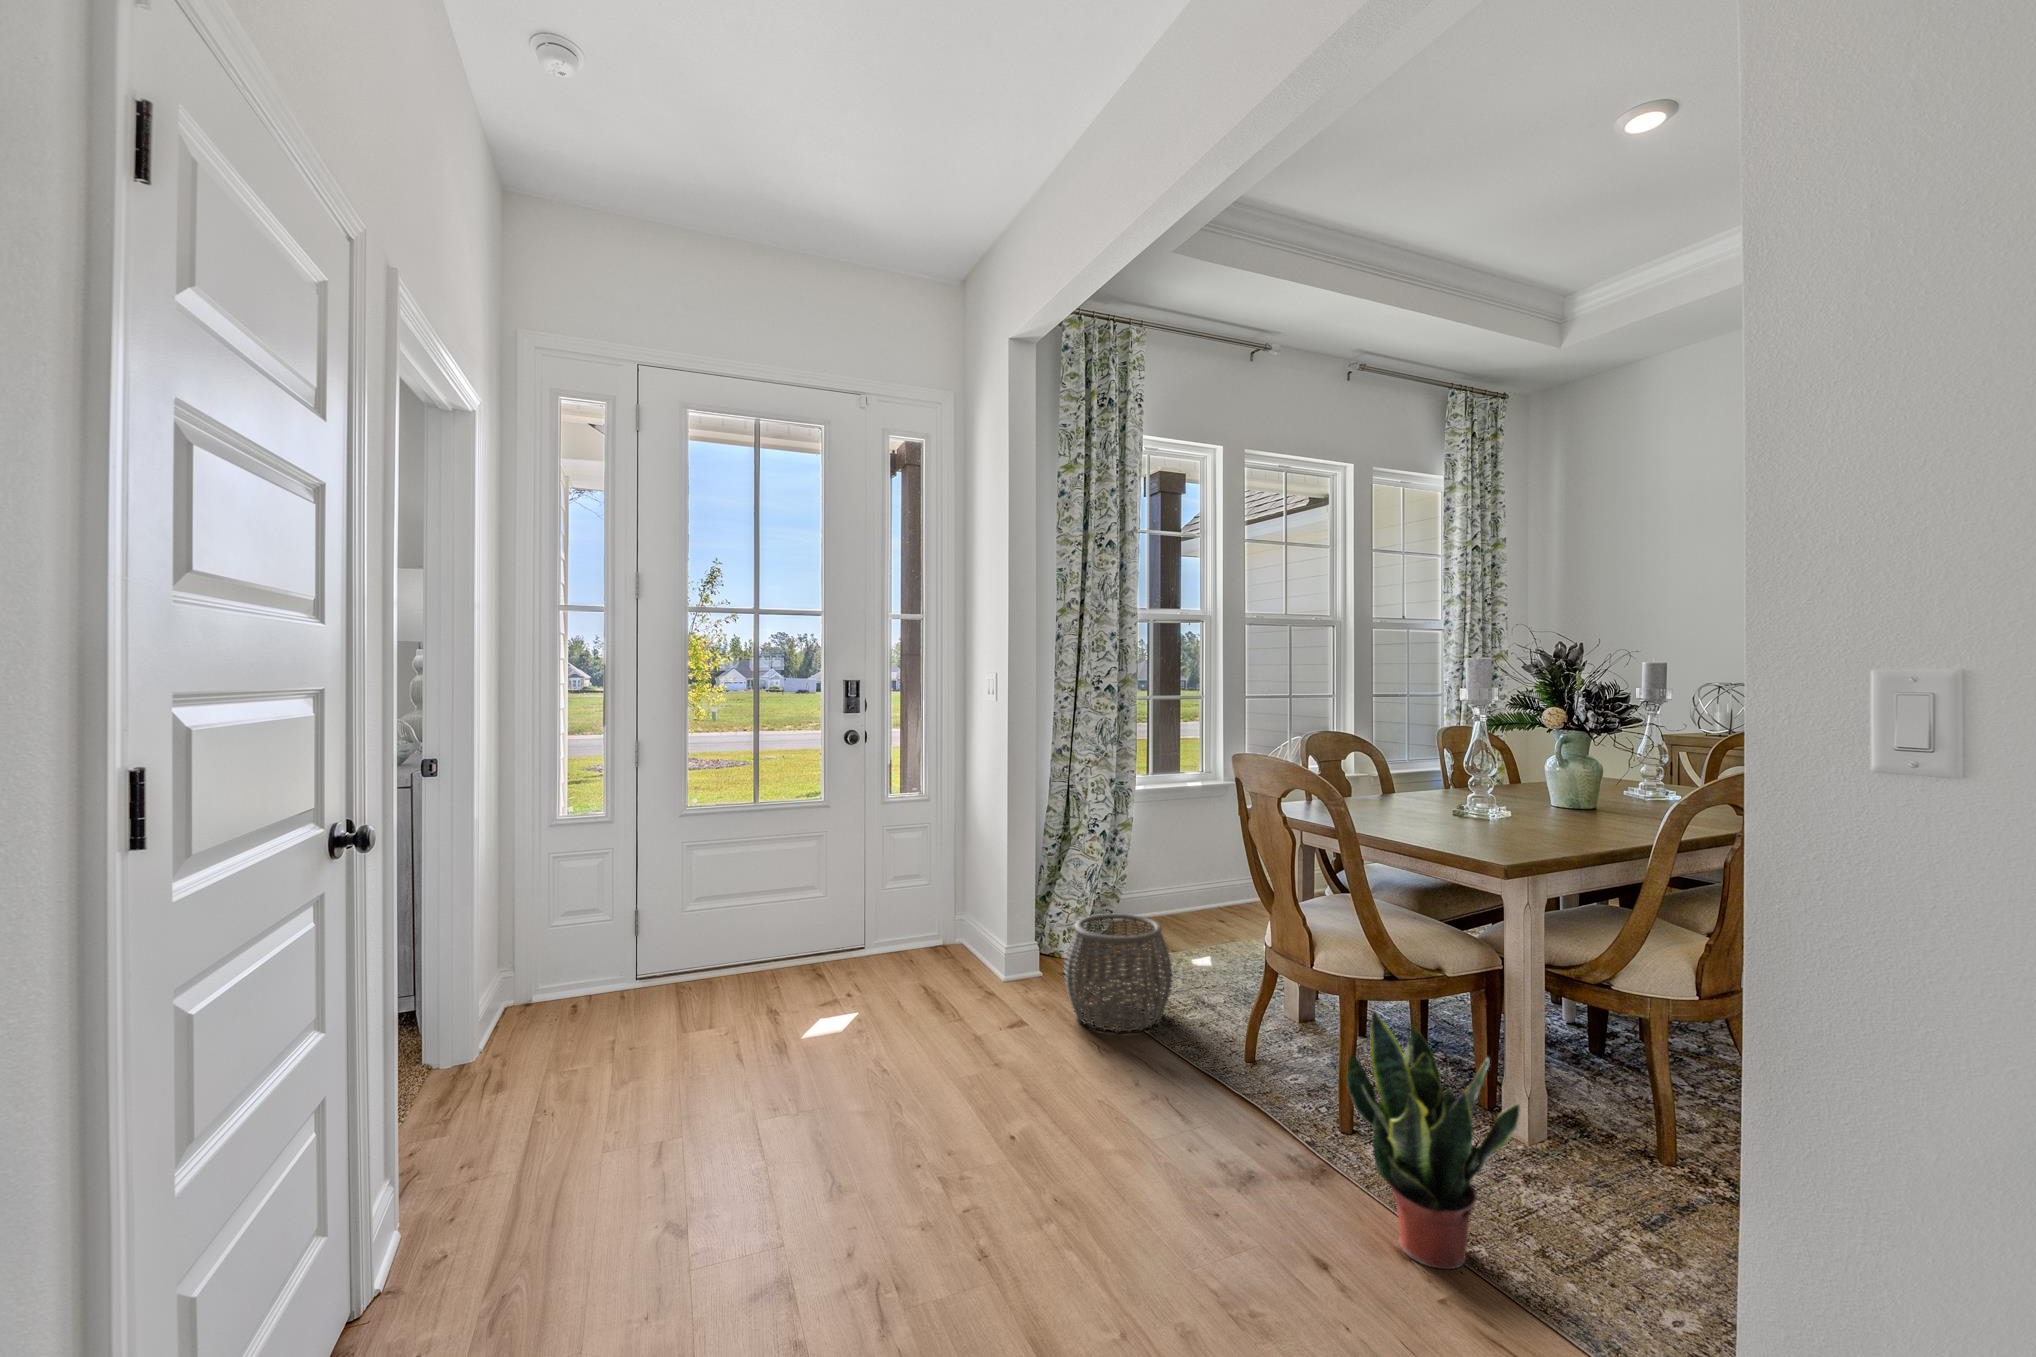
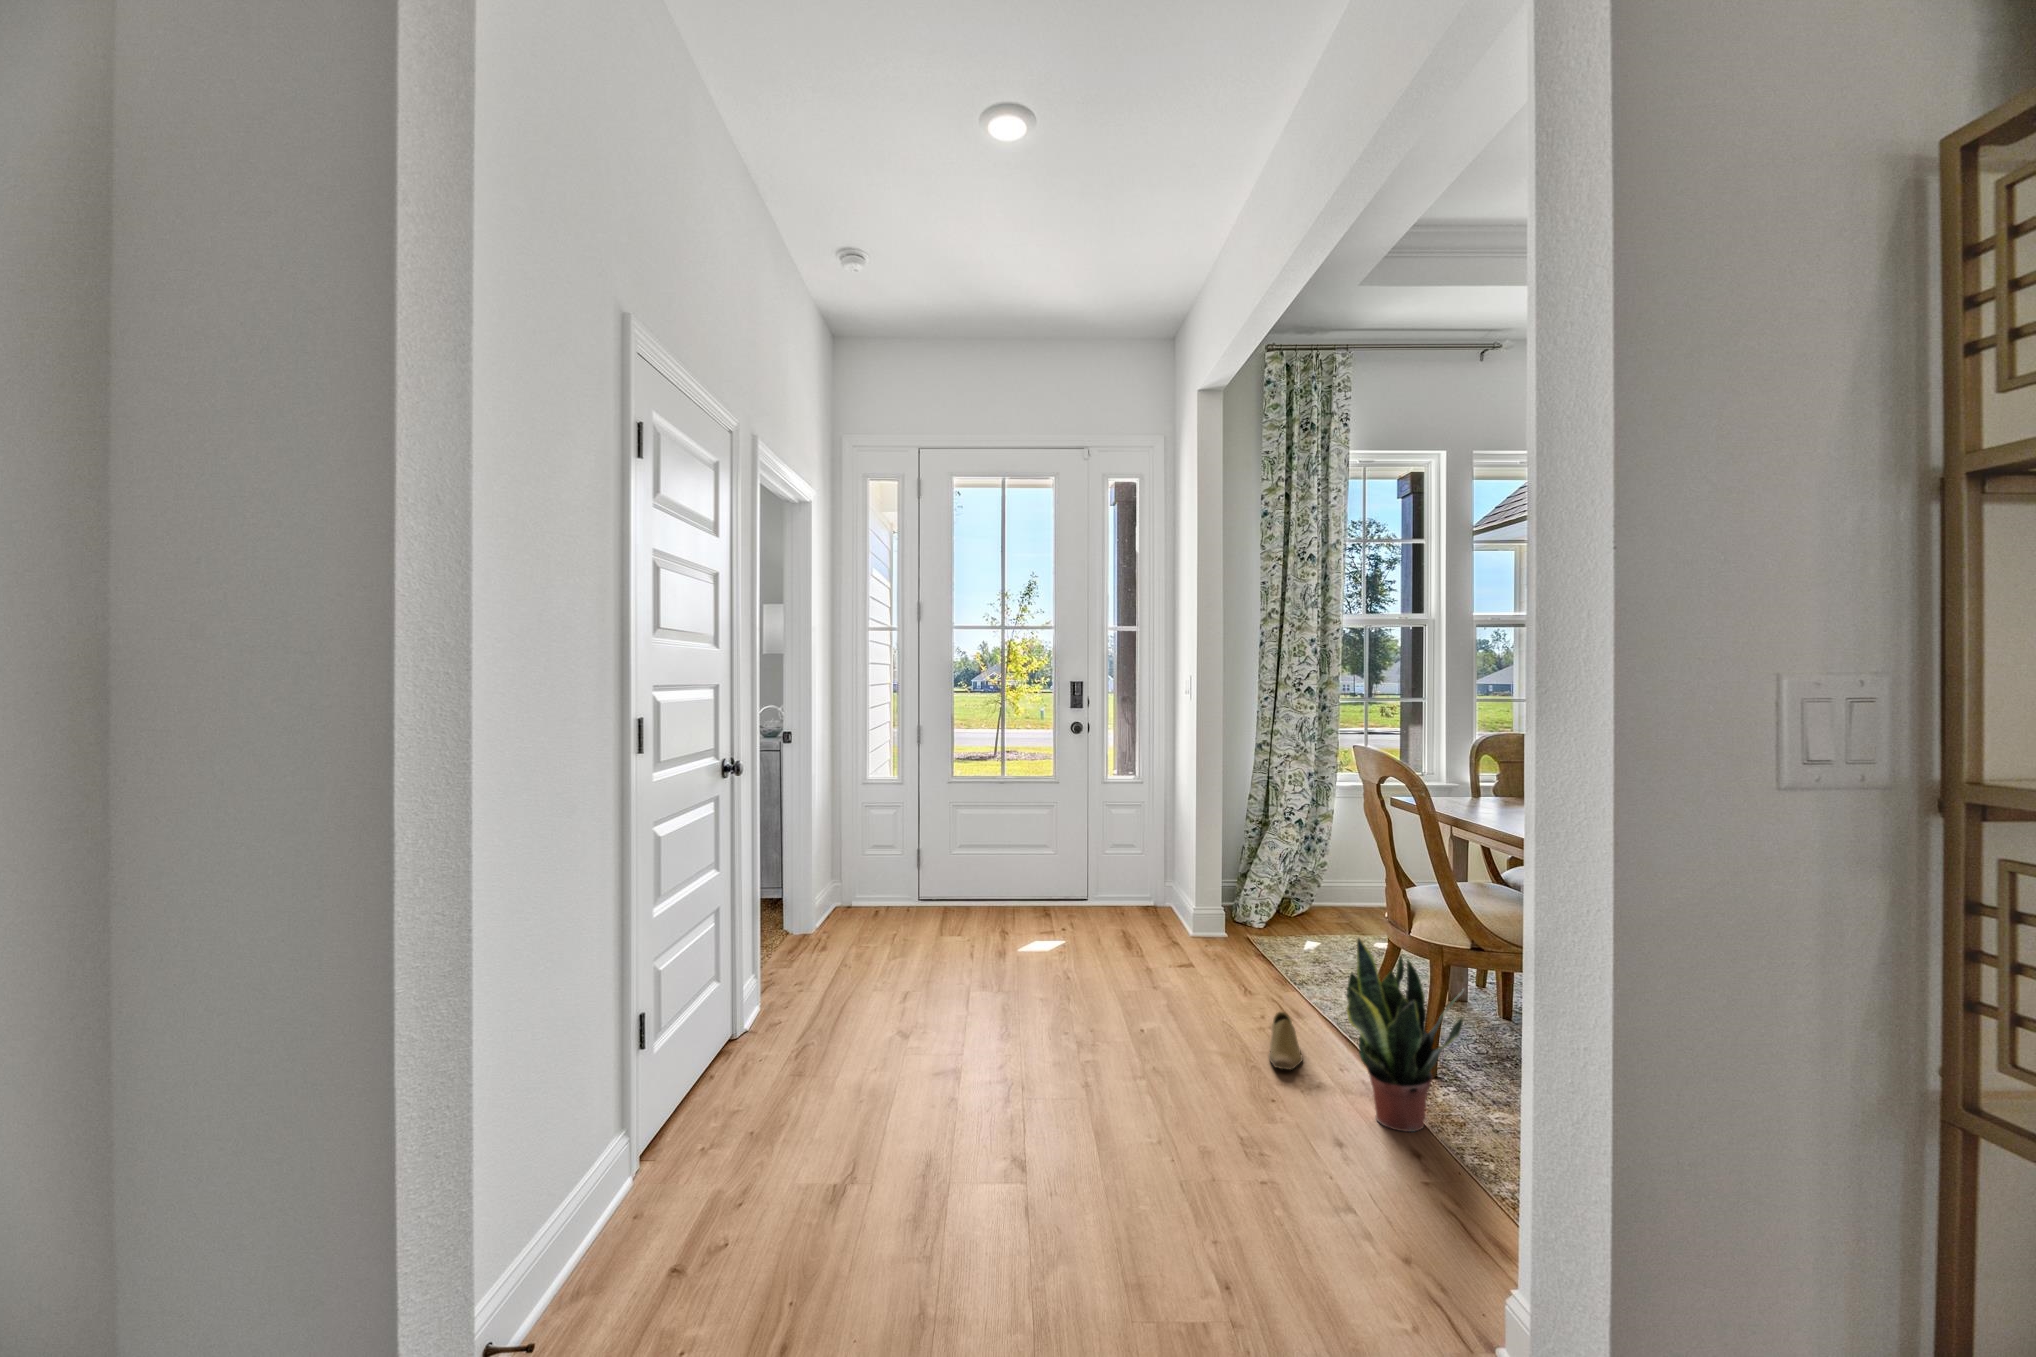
woven basket: present [1064,914,1173,1032] -> none [1223,884,1318,980]
shoe: none [1194,1094,1257,1187] -> present [1269,1012,1303,1070]

